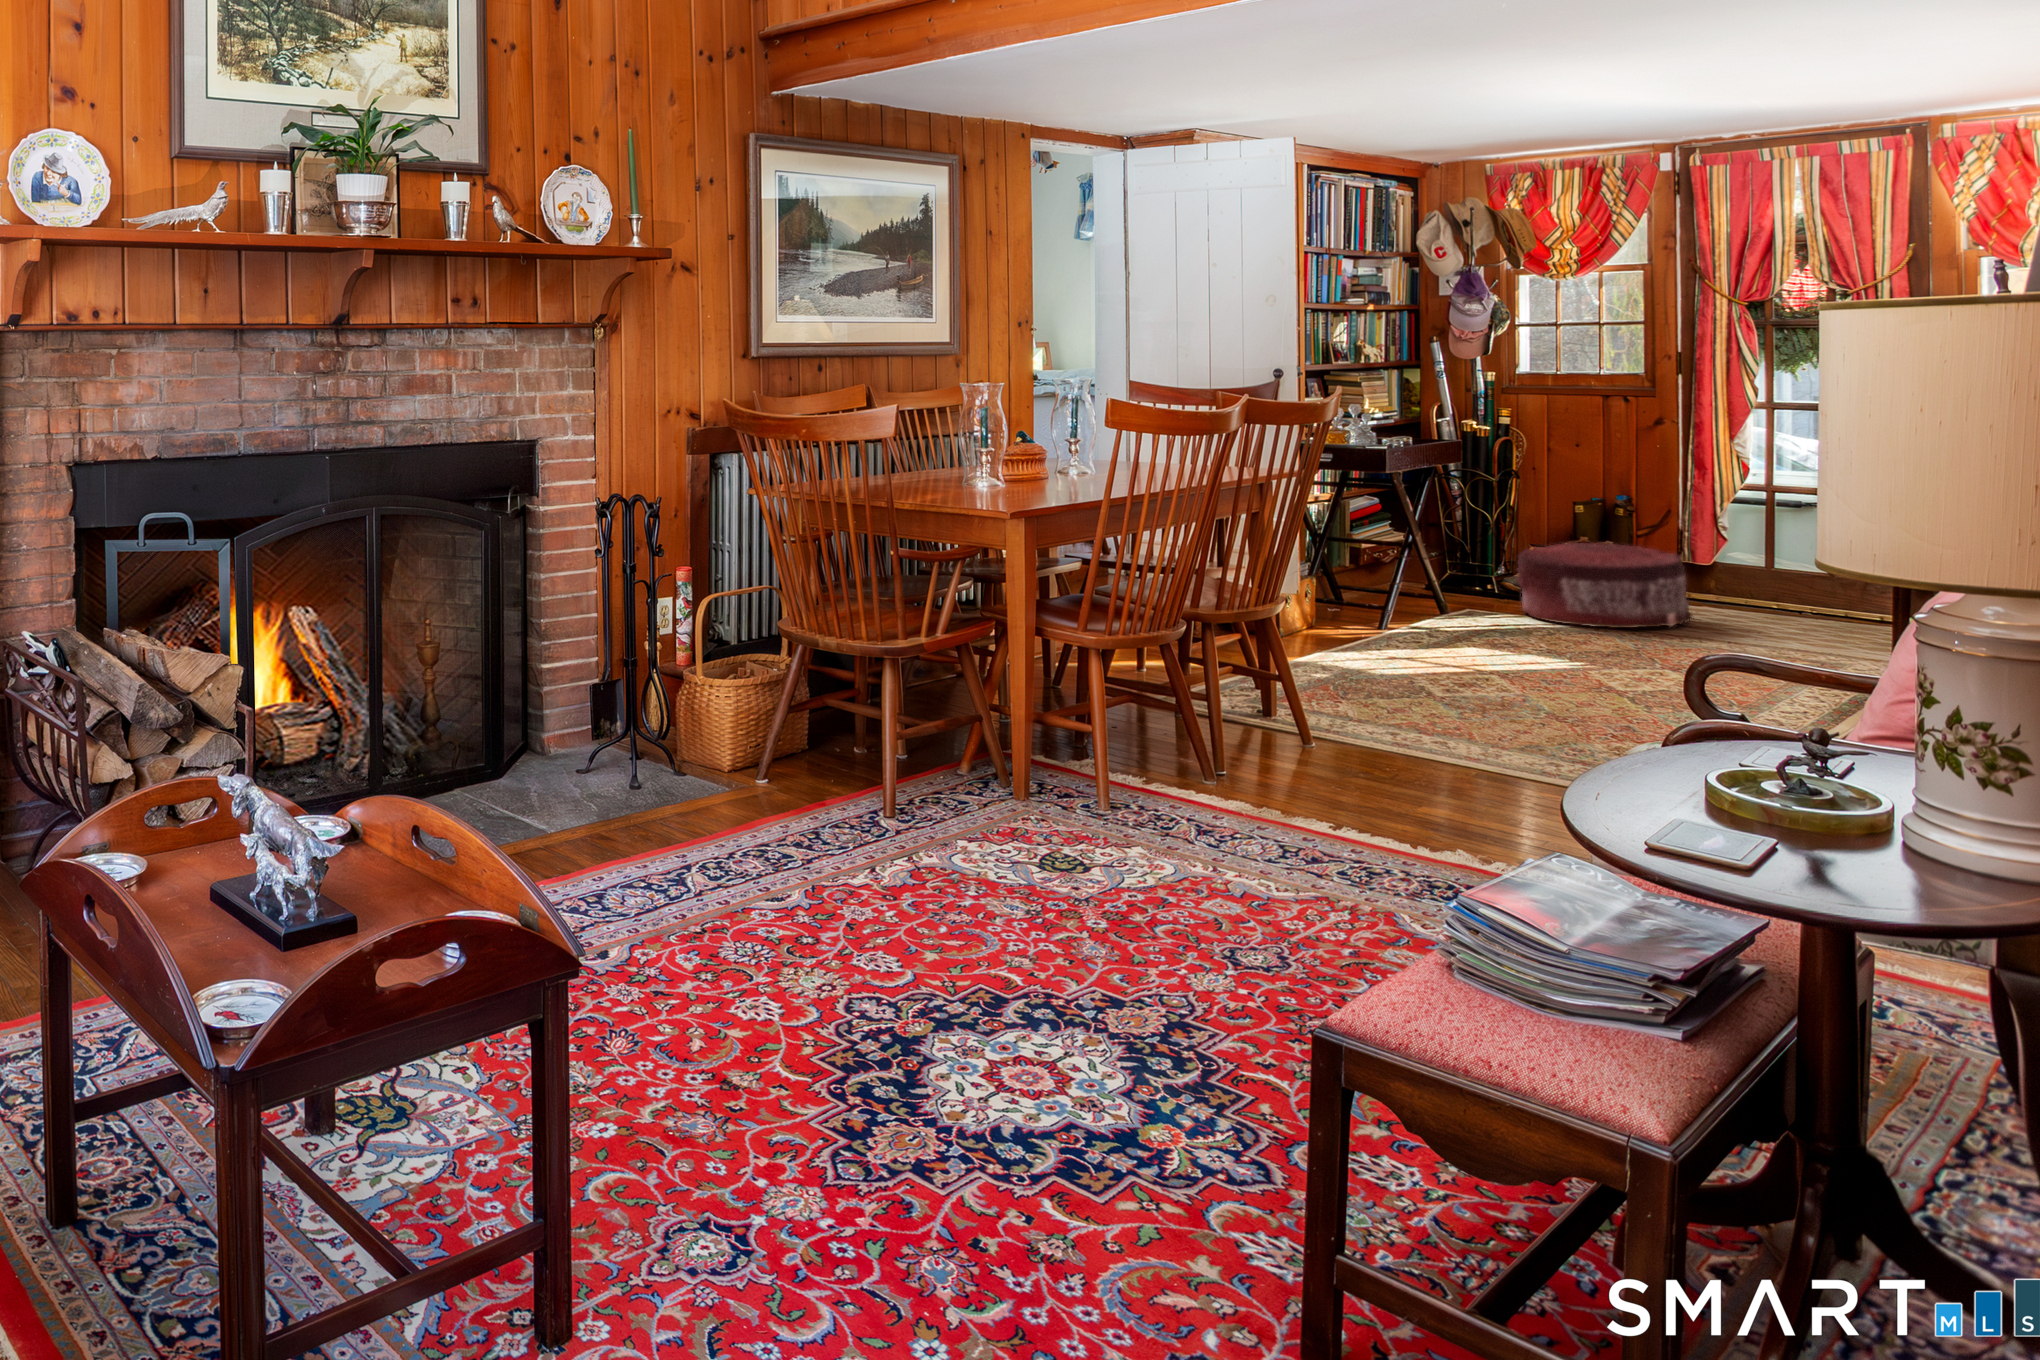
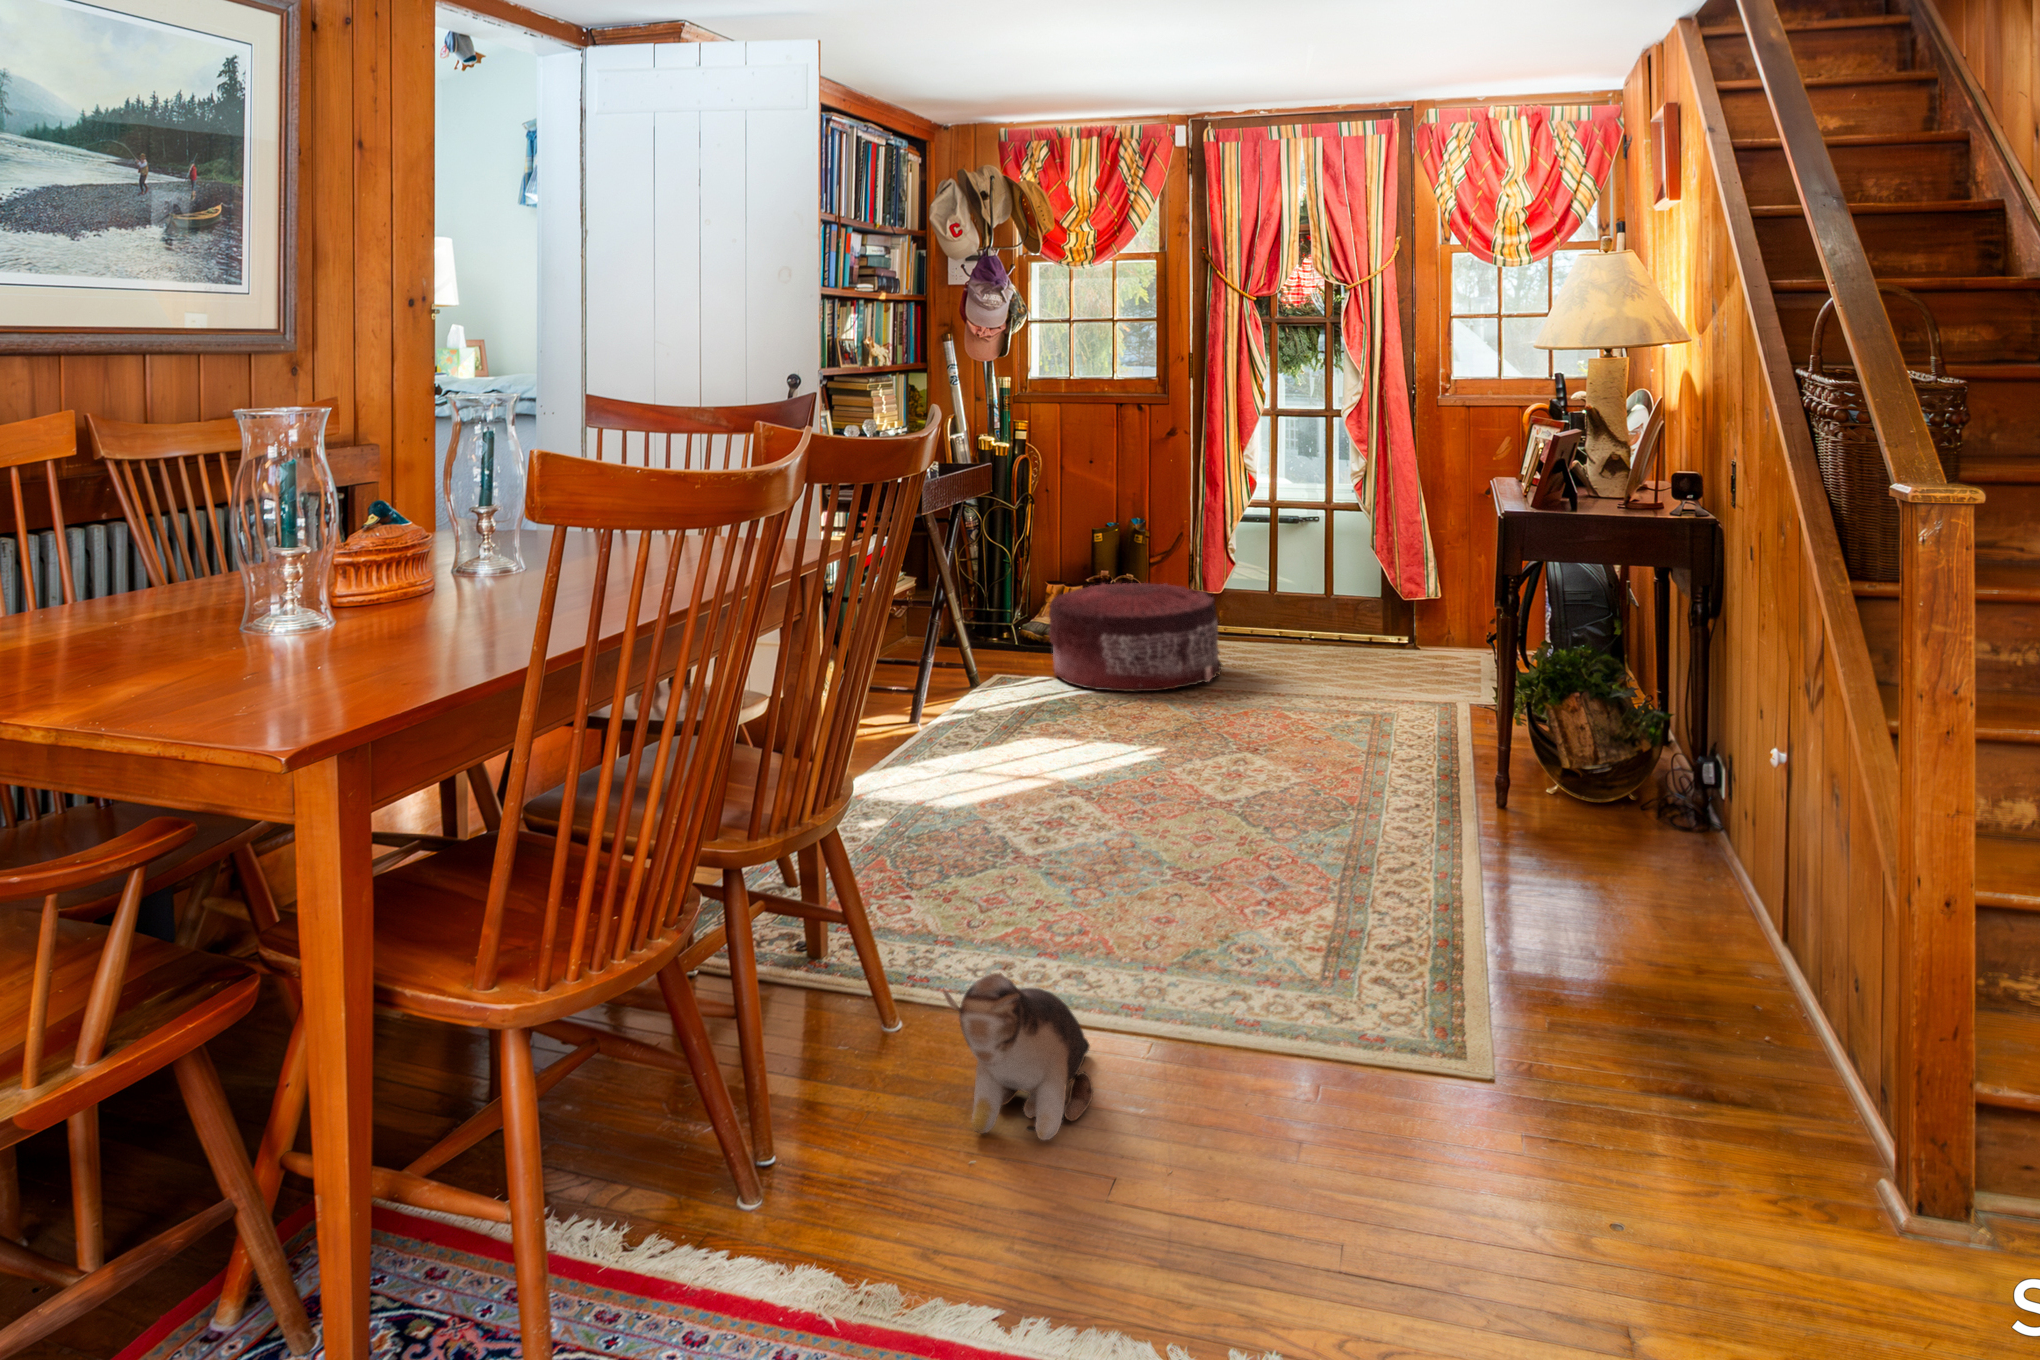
plush toy: none [1332,694,1445,789] -> present [943,973,1093,1140]

